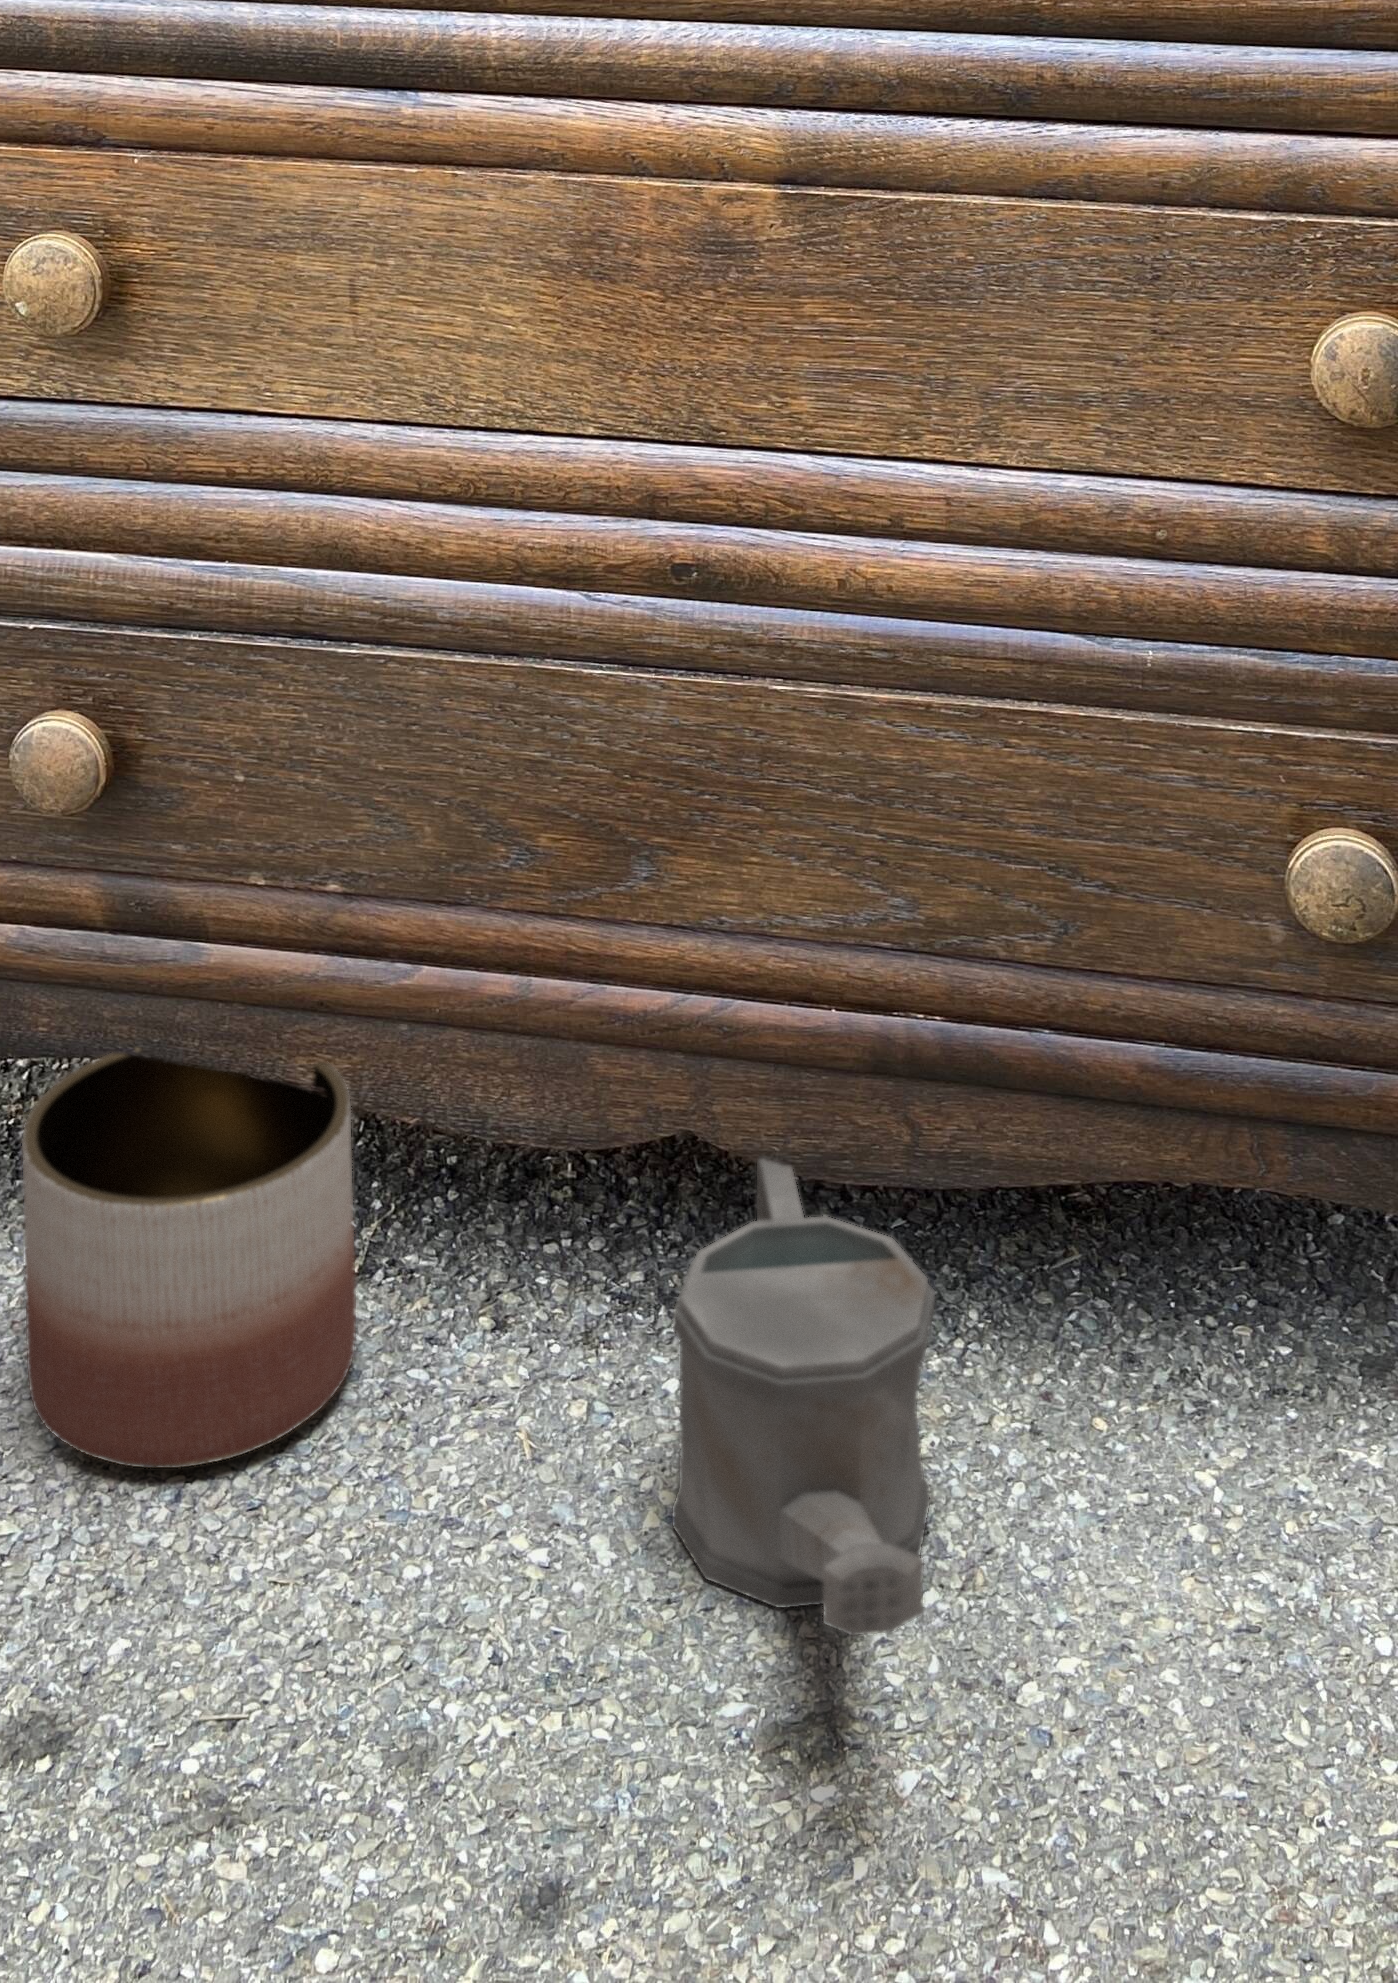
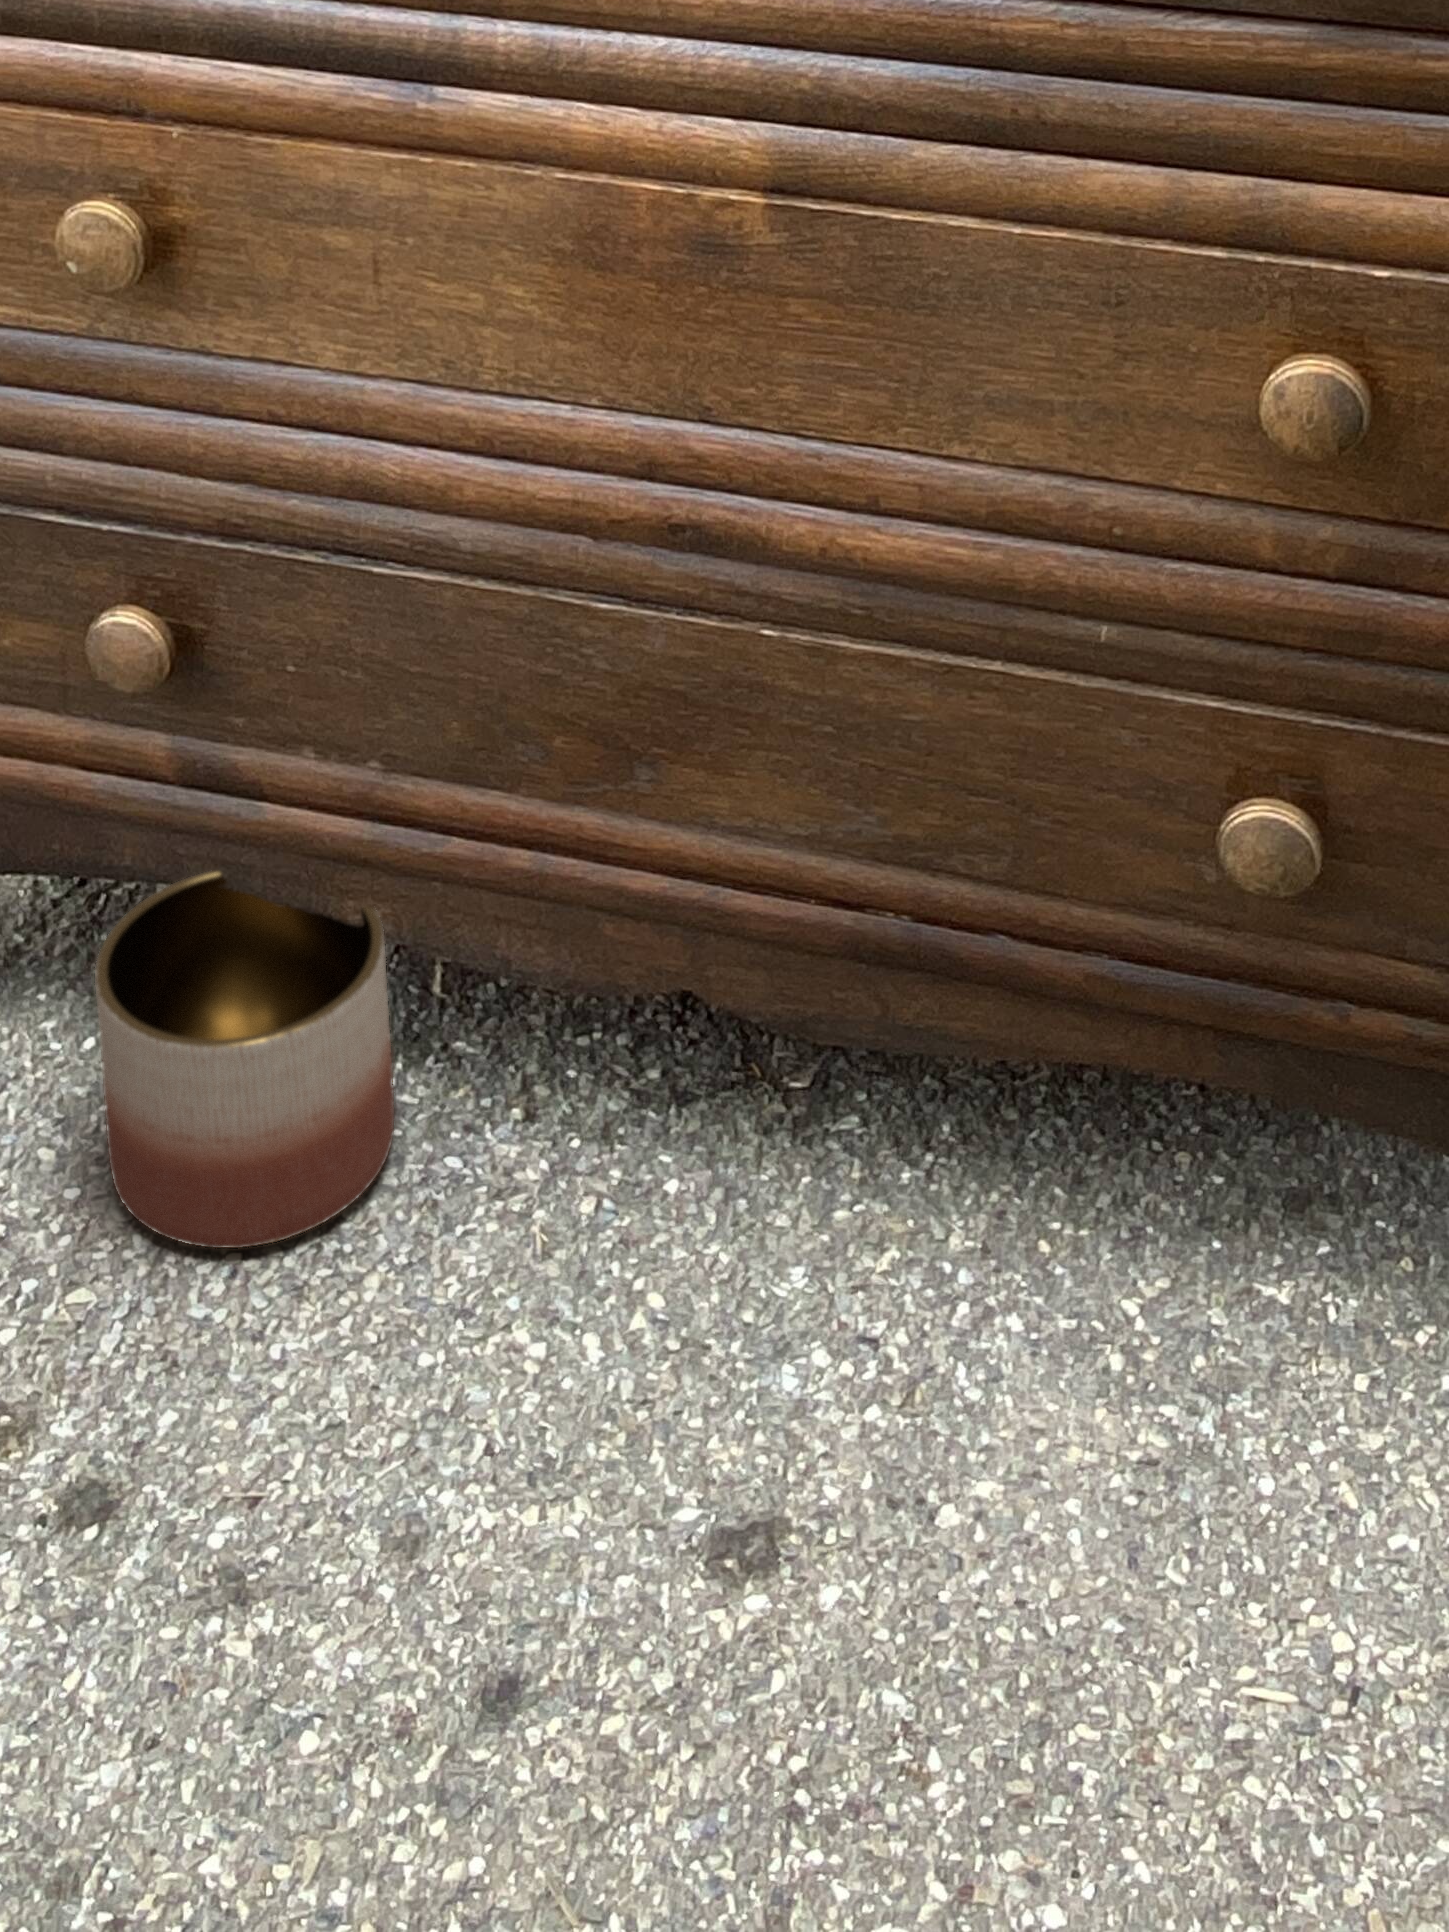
watering can: present [672,1159,935,1635] -> none [652,1002,886,1505]

